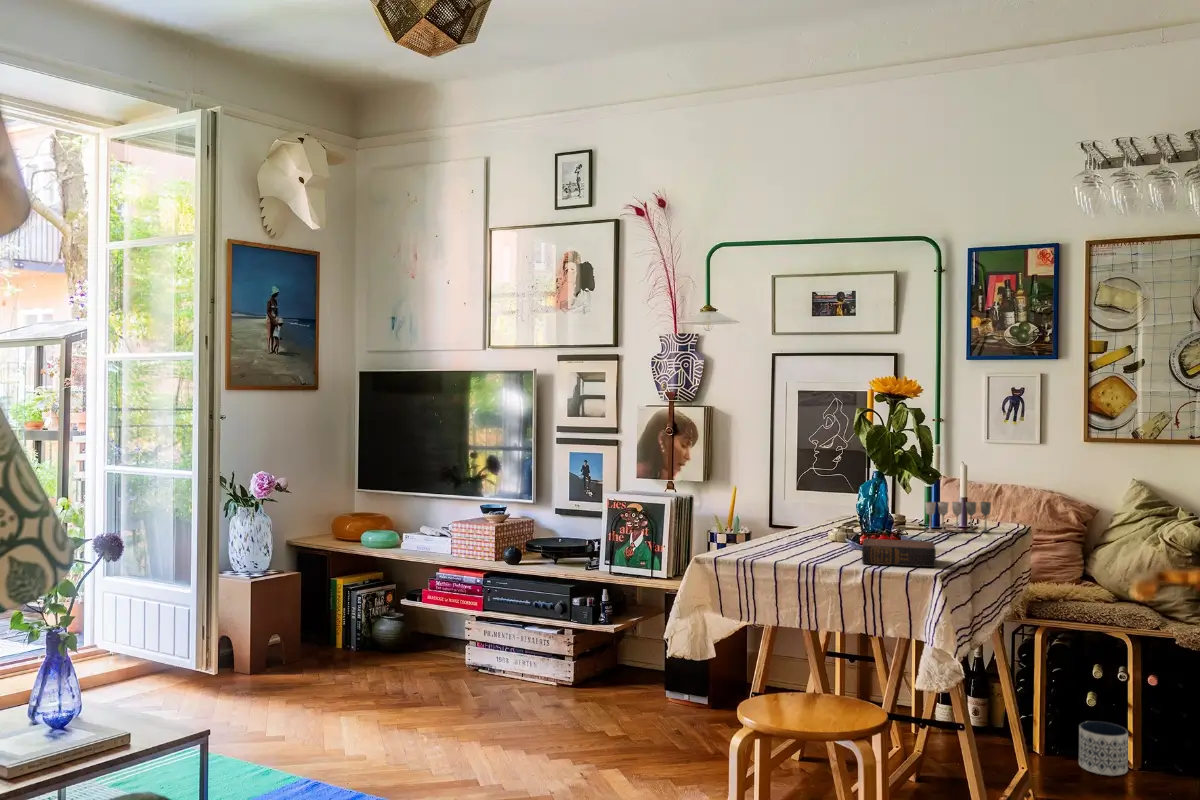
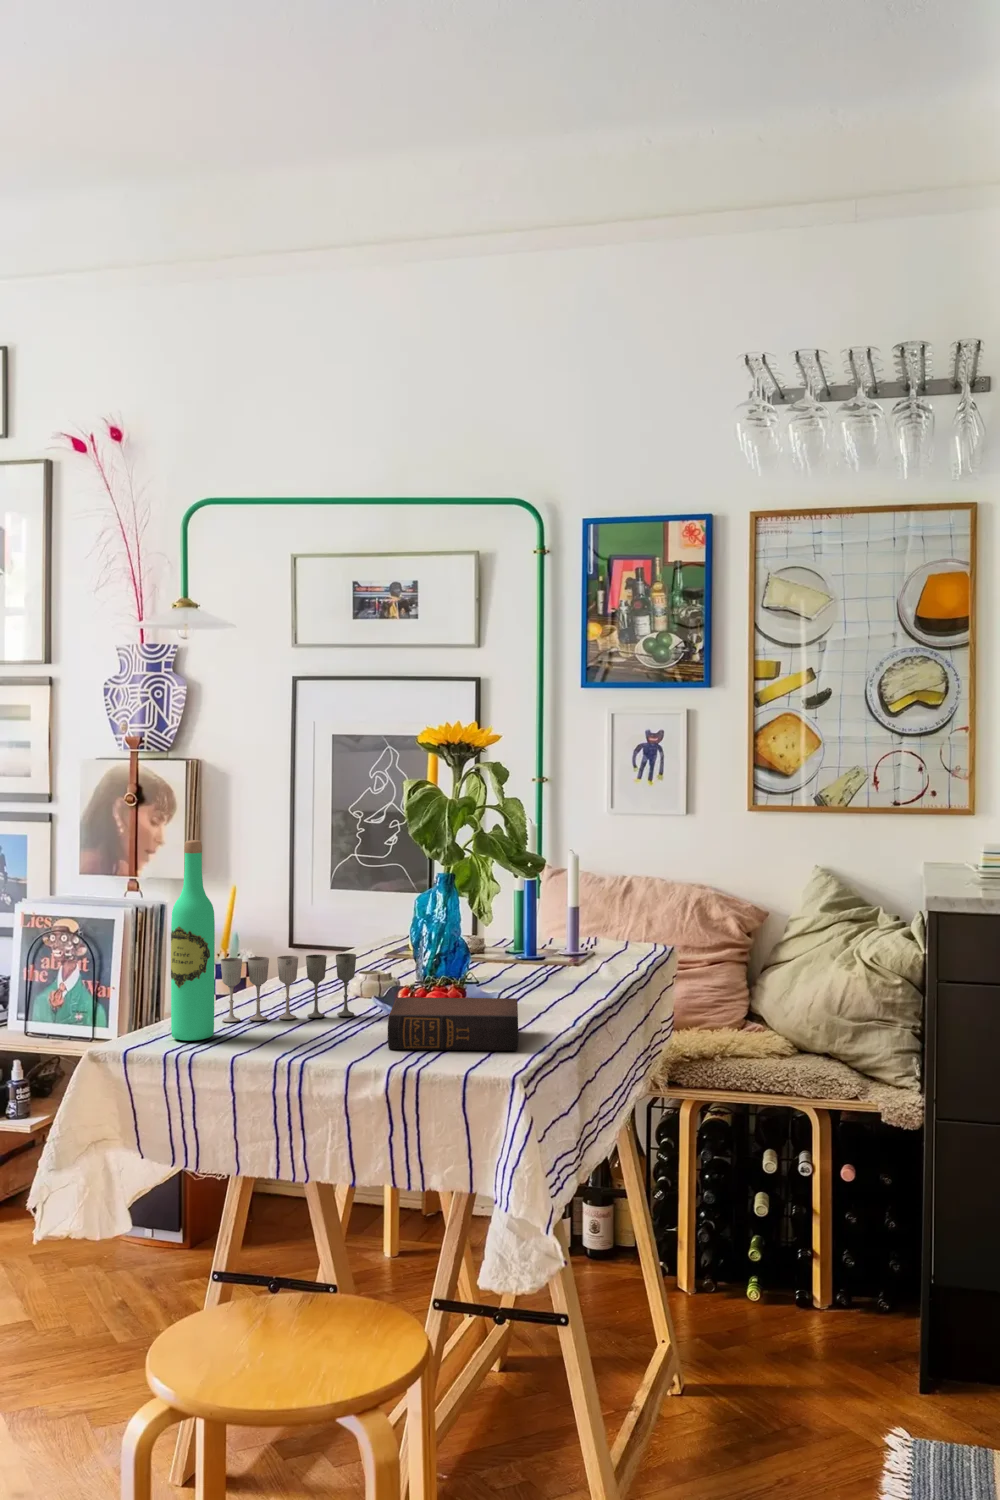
wine bottle: none [743,450,766,556] -> present [171,840,215,1041]
wine glass: present [925,502,991,532] -> present [221,953,356,1022]
planter: present [1079,721,1128,776] -> none [744,1241,814,1329]

